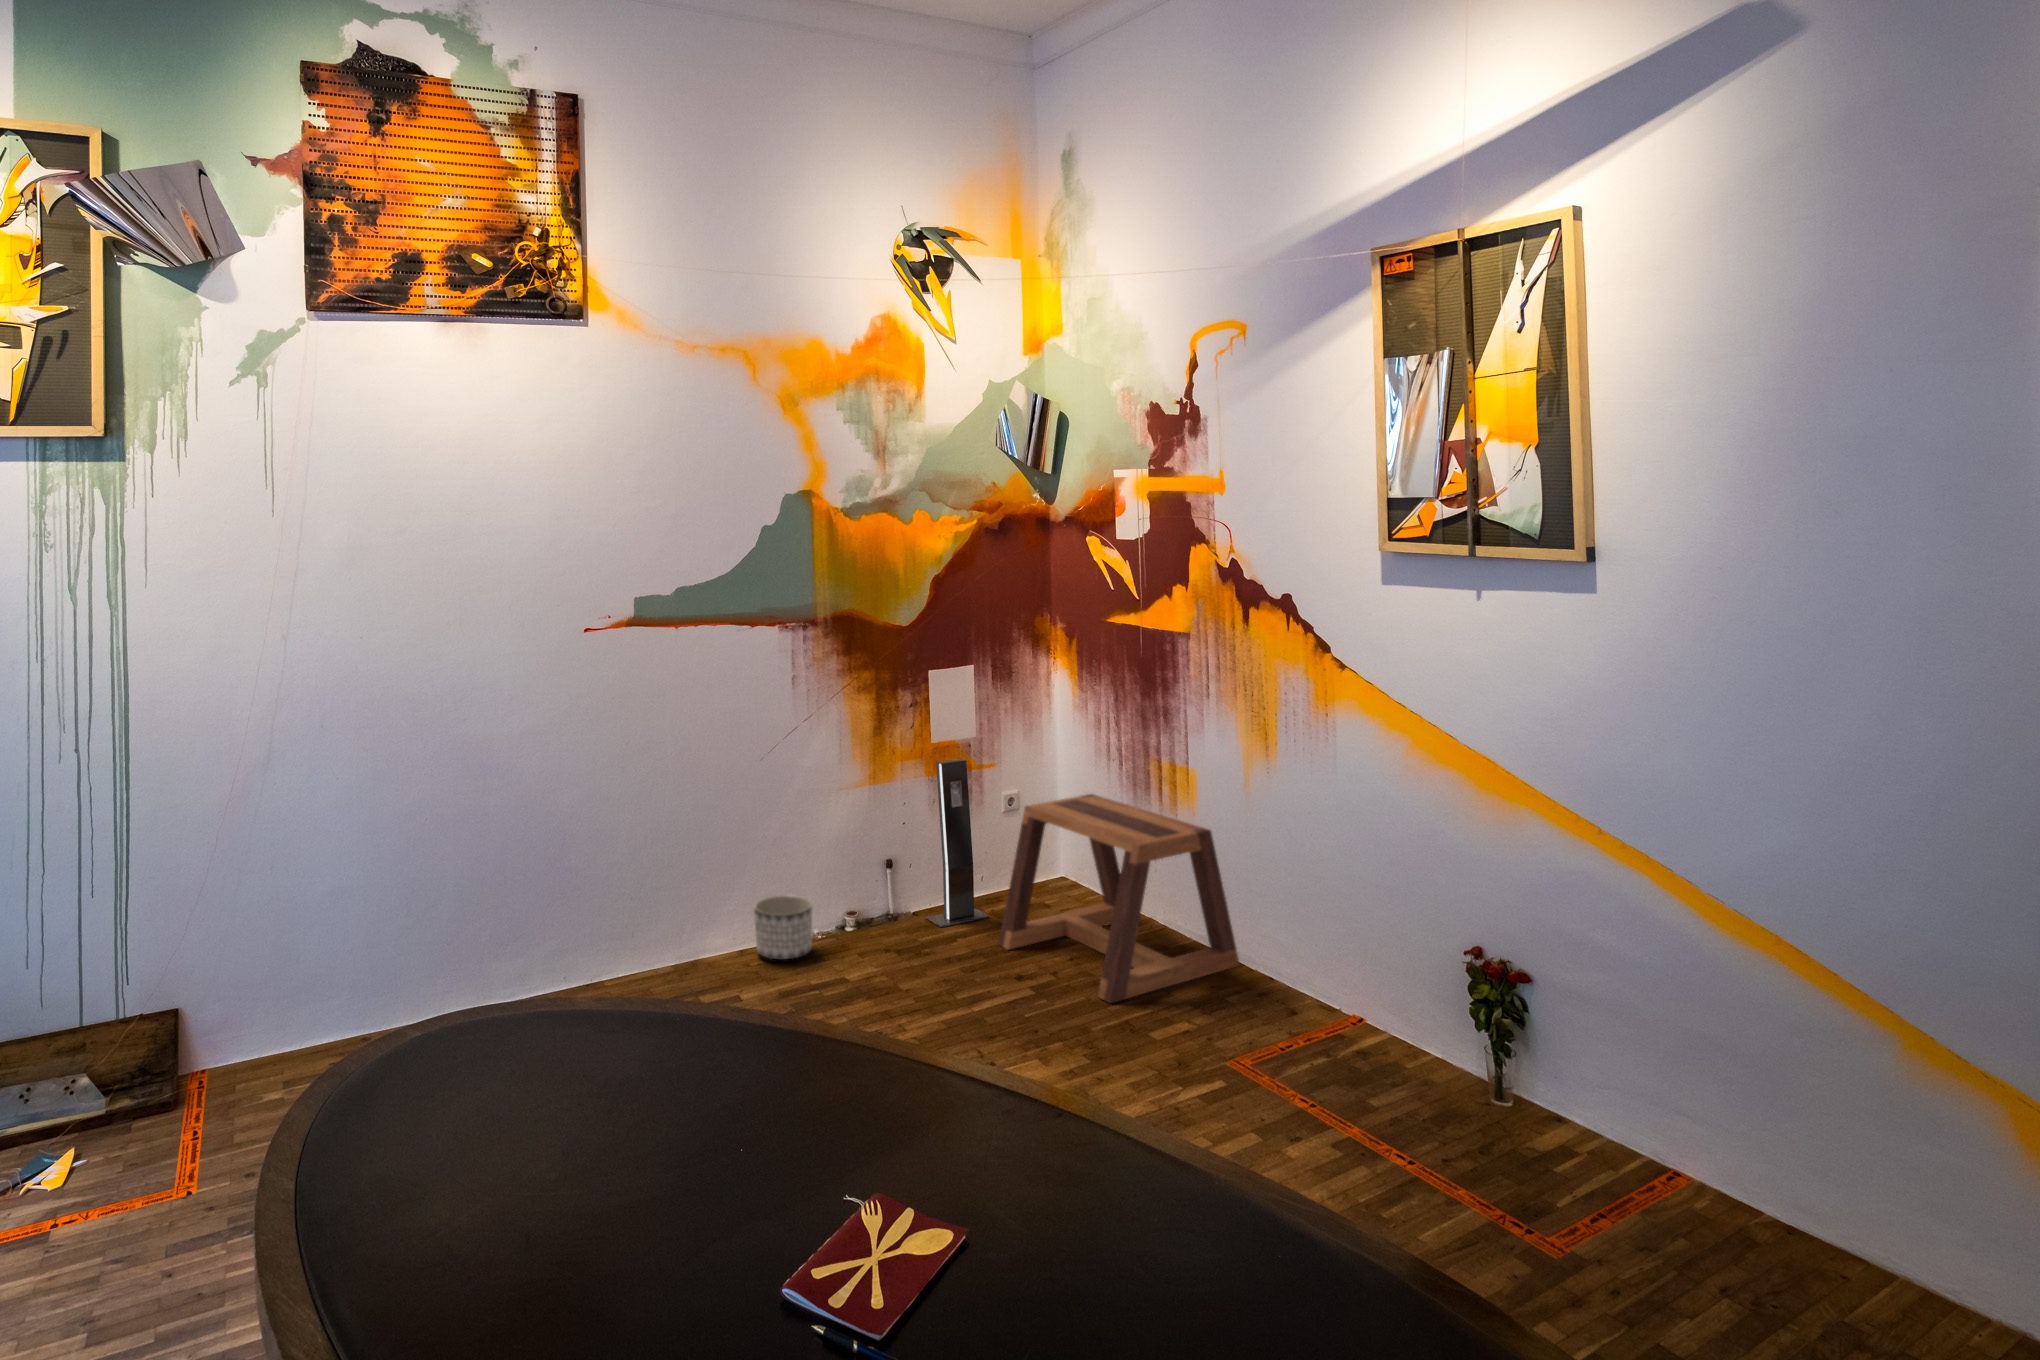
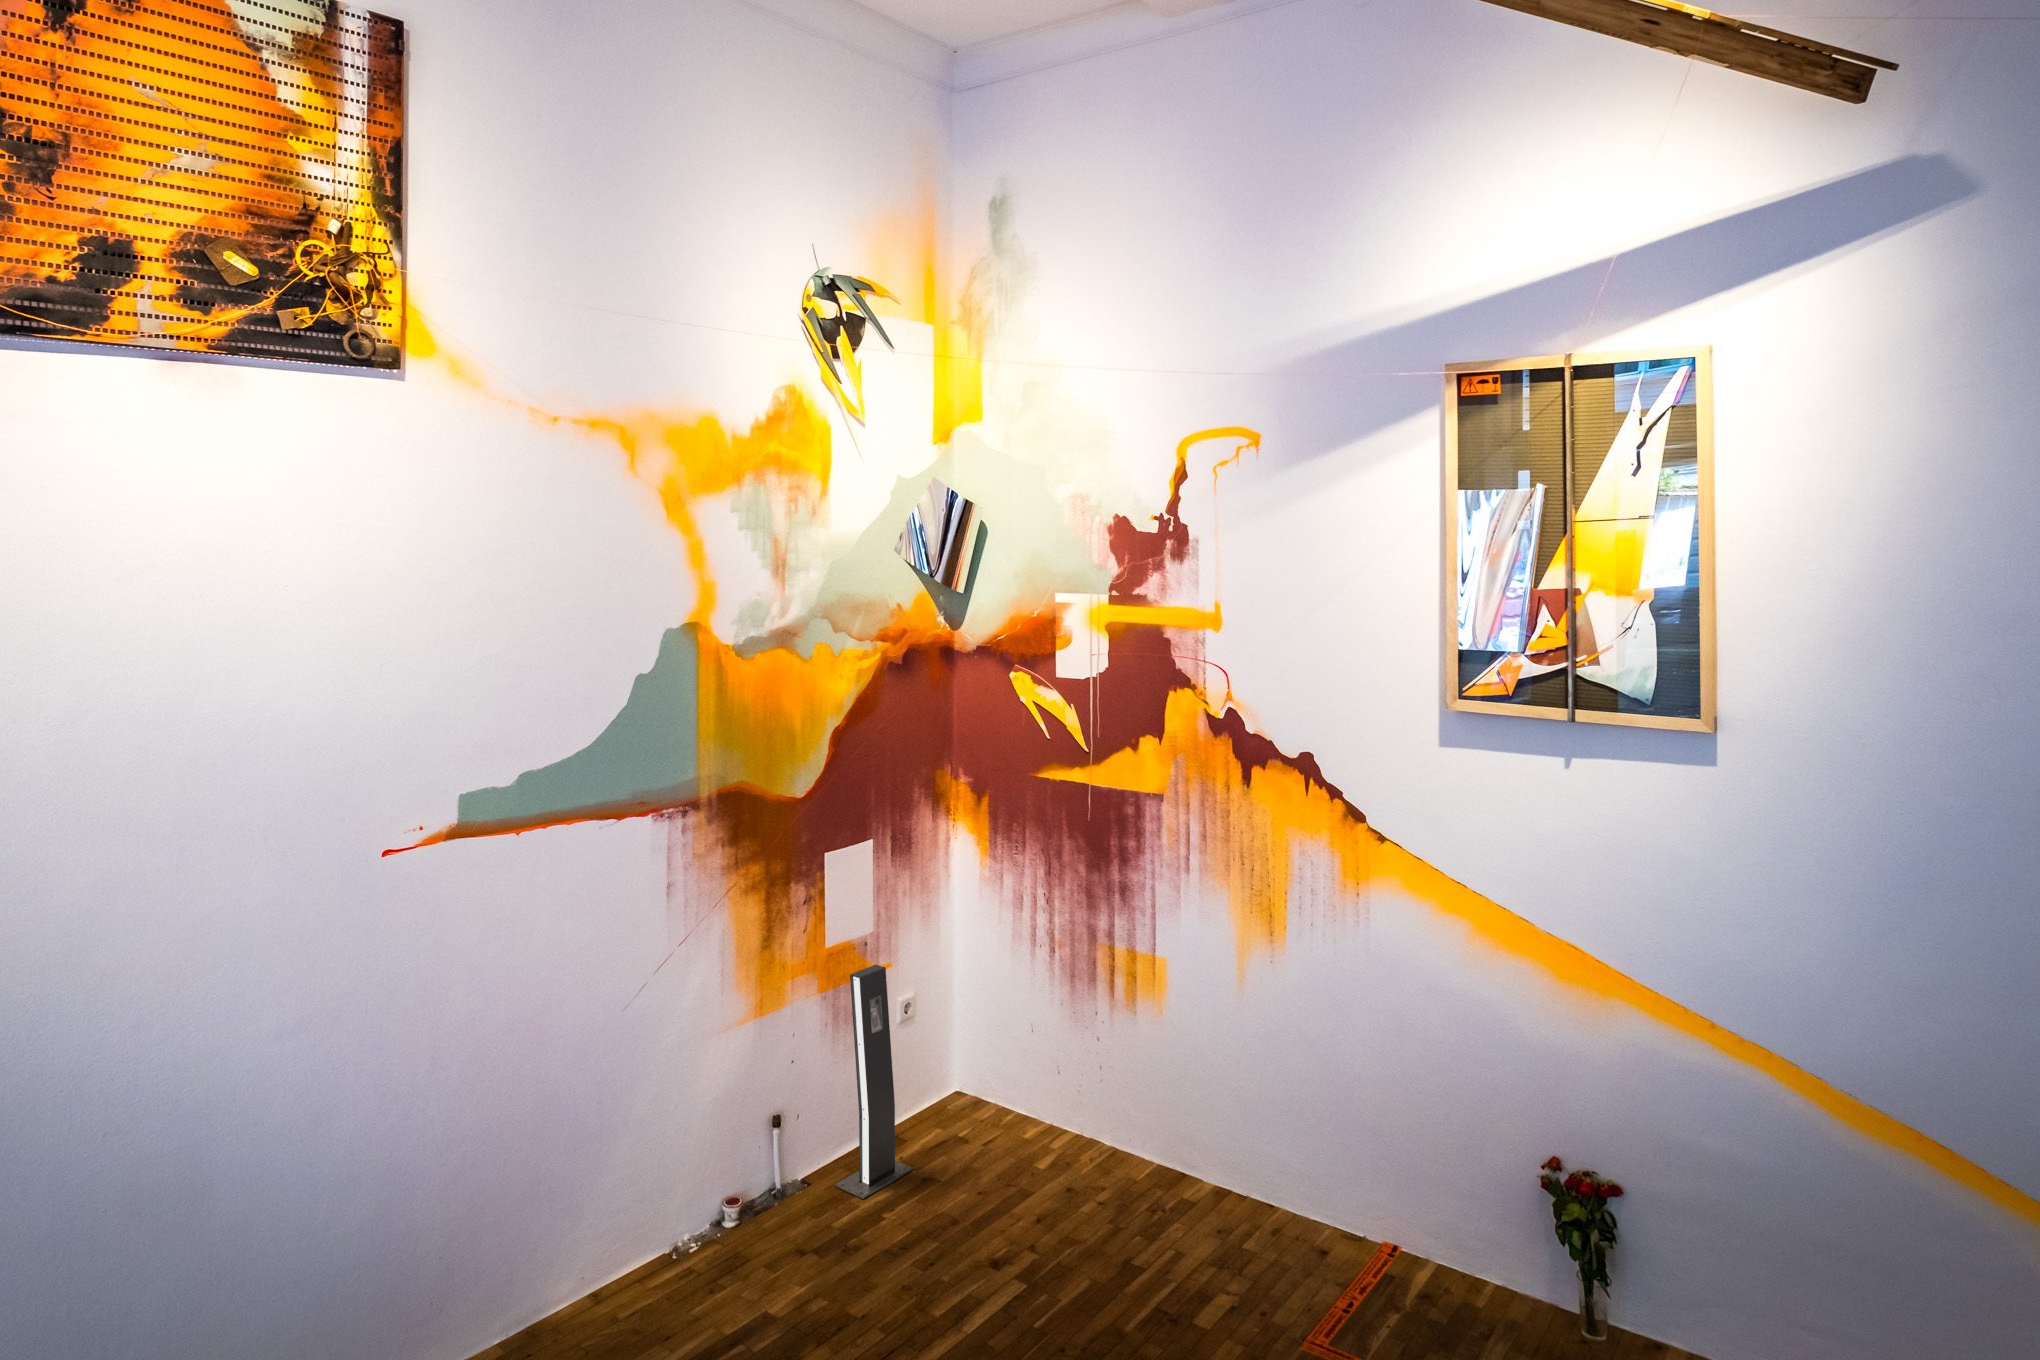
stool: present [998,794,1240,1003] -> none [951,995,1241,1296]
planter: present [754,895,812,960] -> none [633,1198,718,1308]

